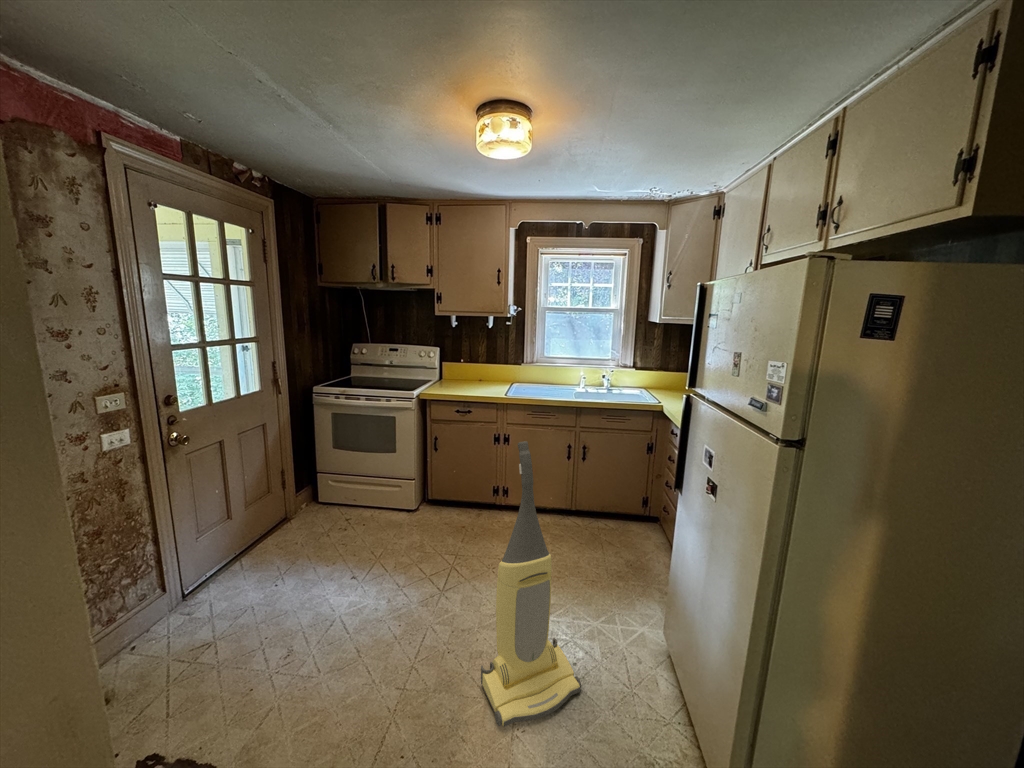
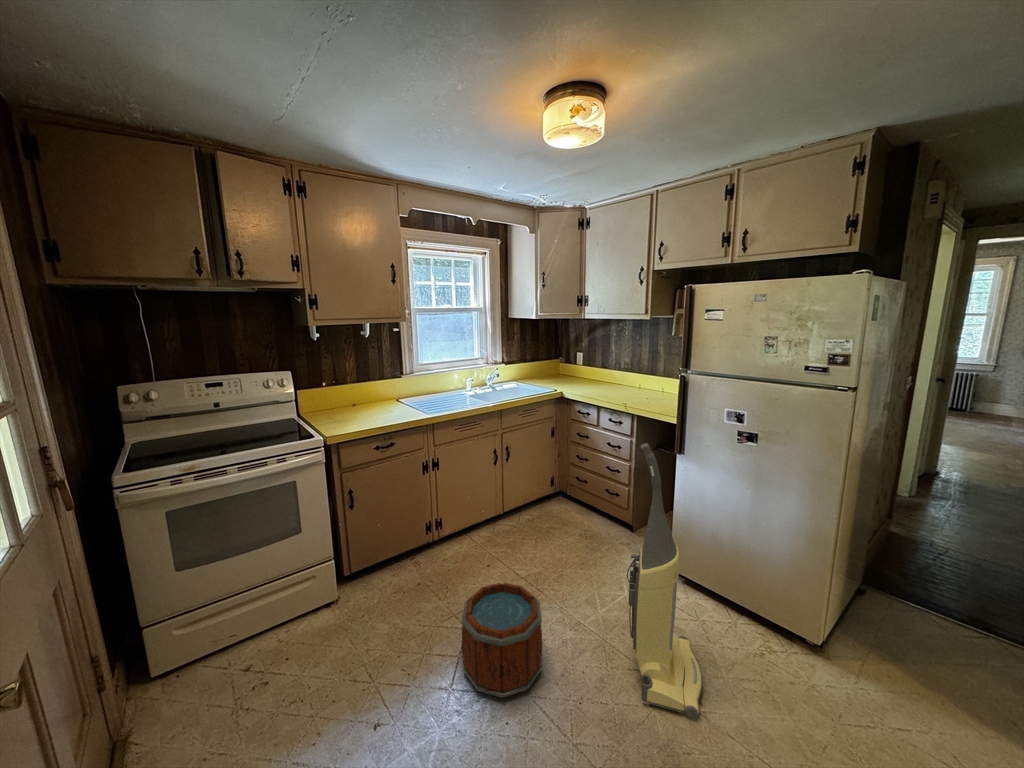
bucket: none [405,530,473,615] -> present [461,583,542,698]

